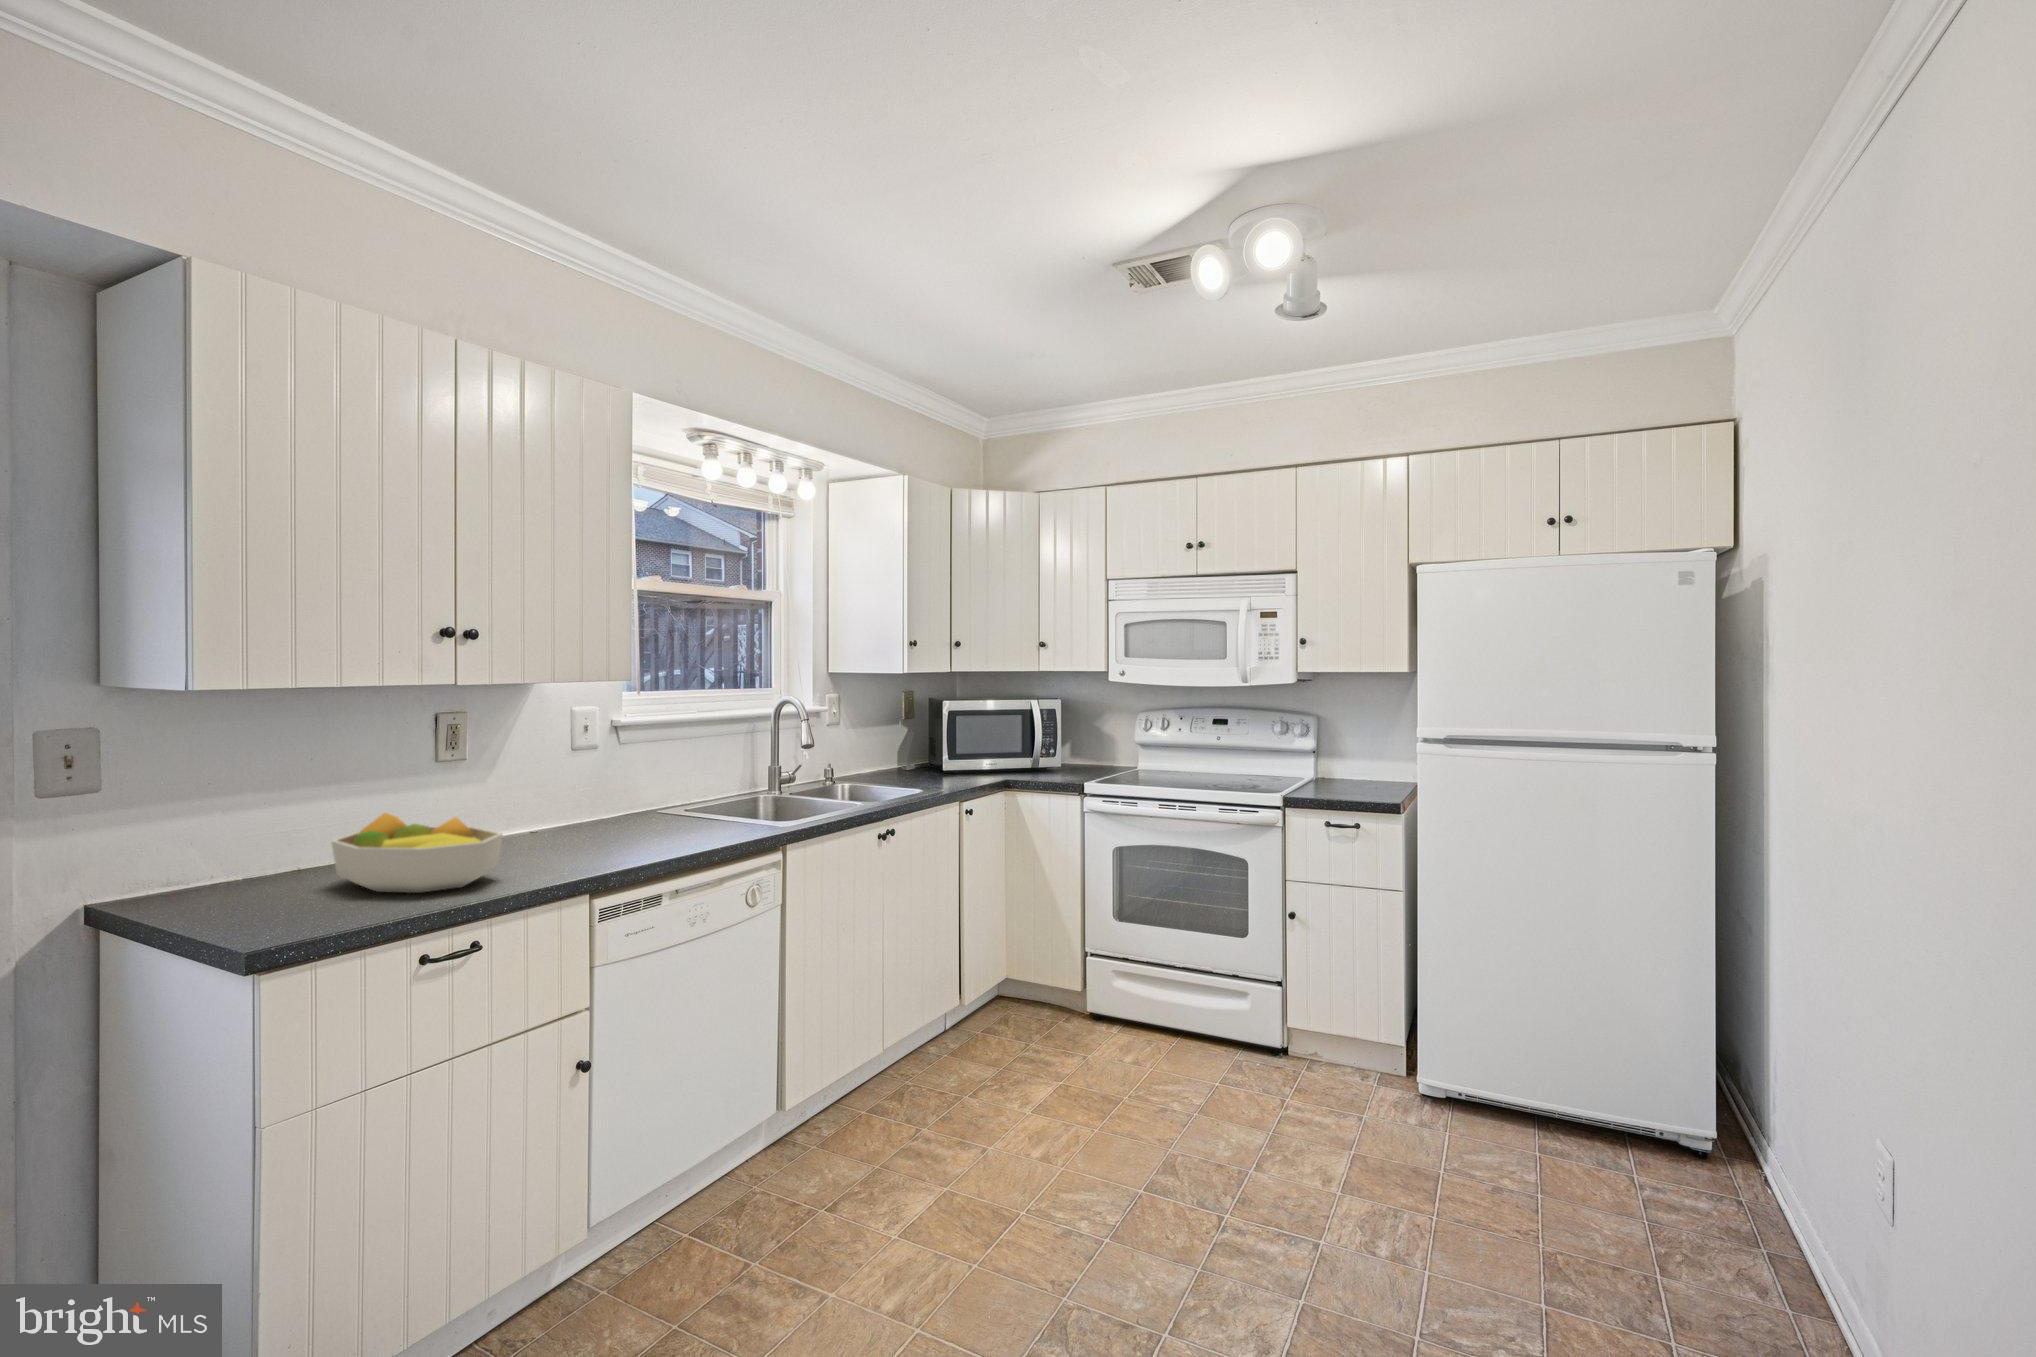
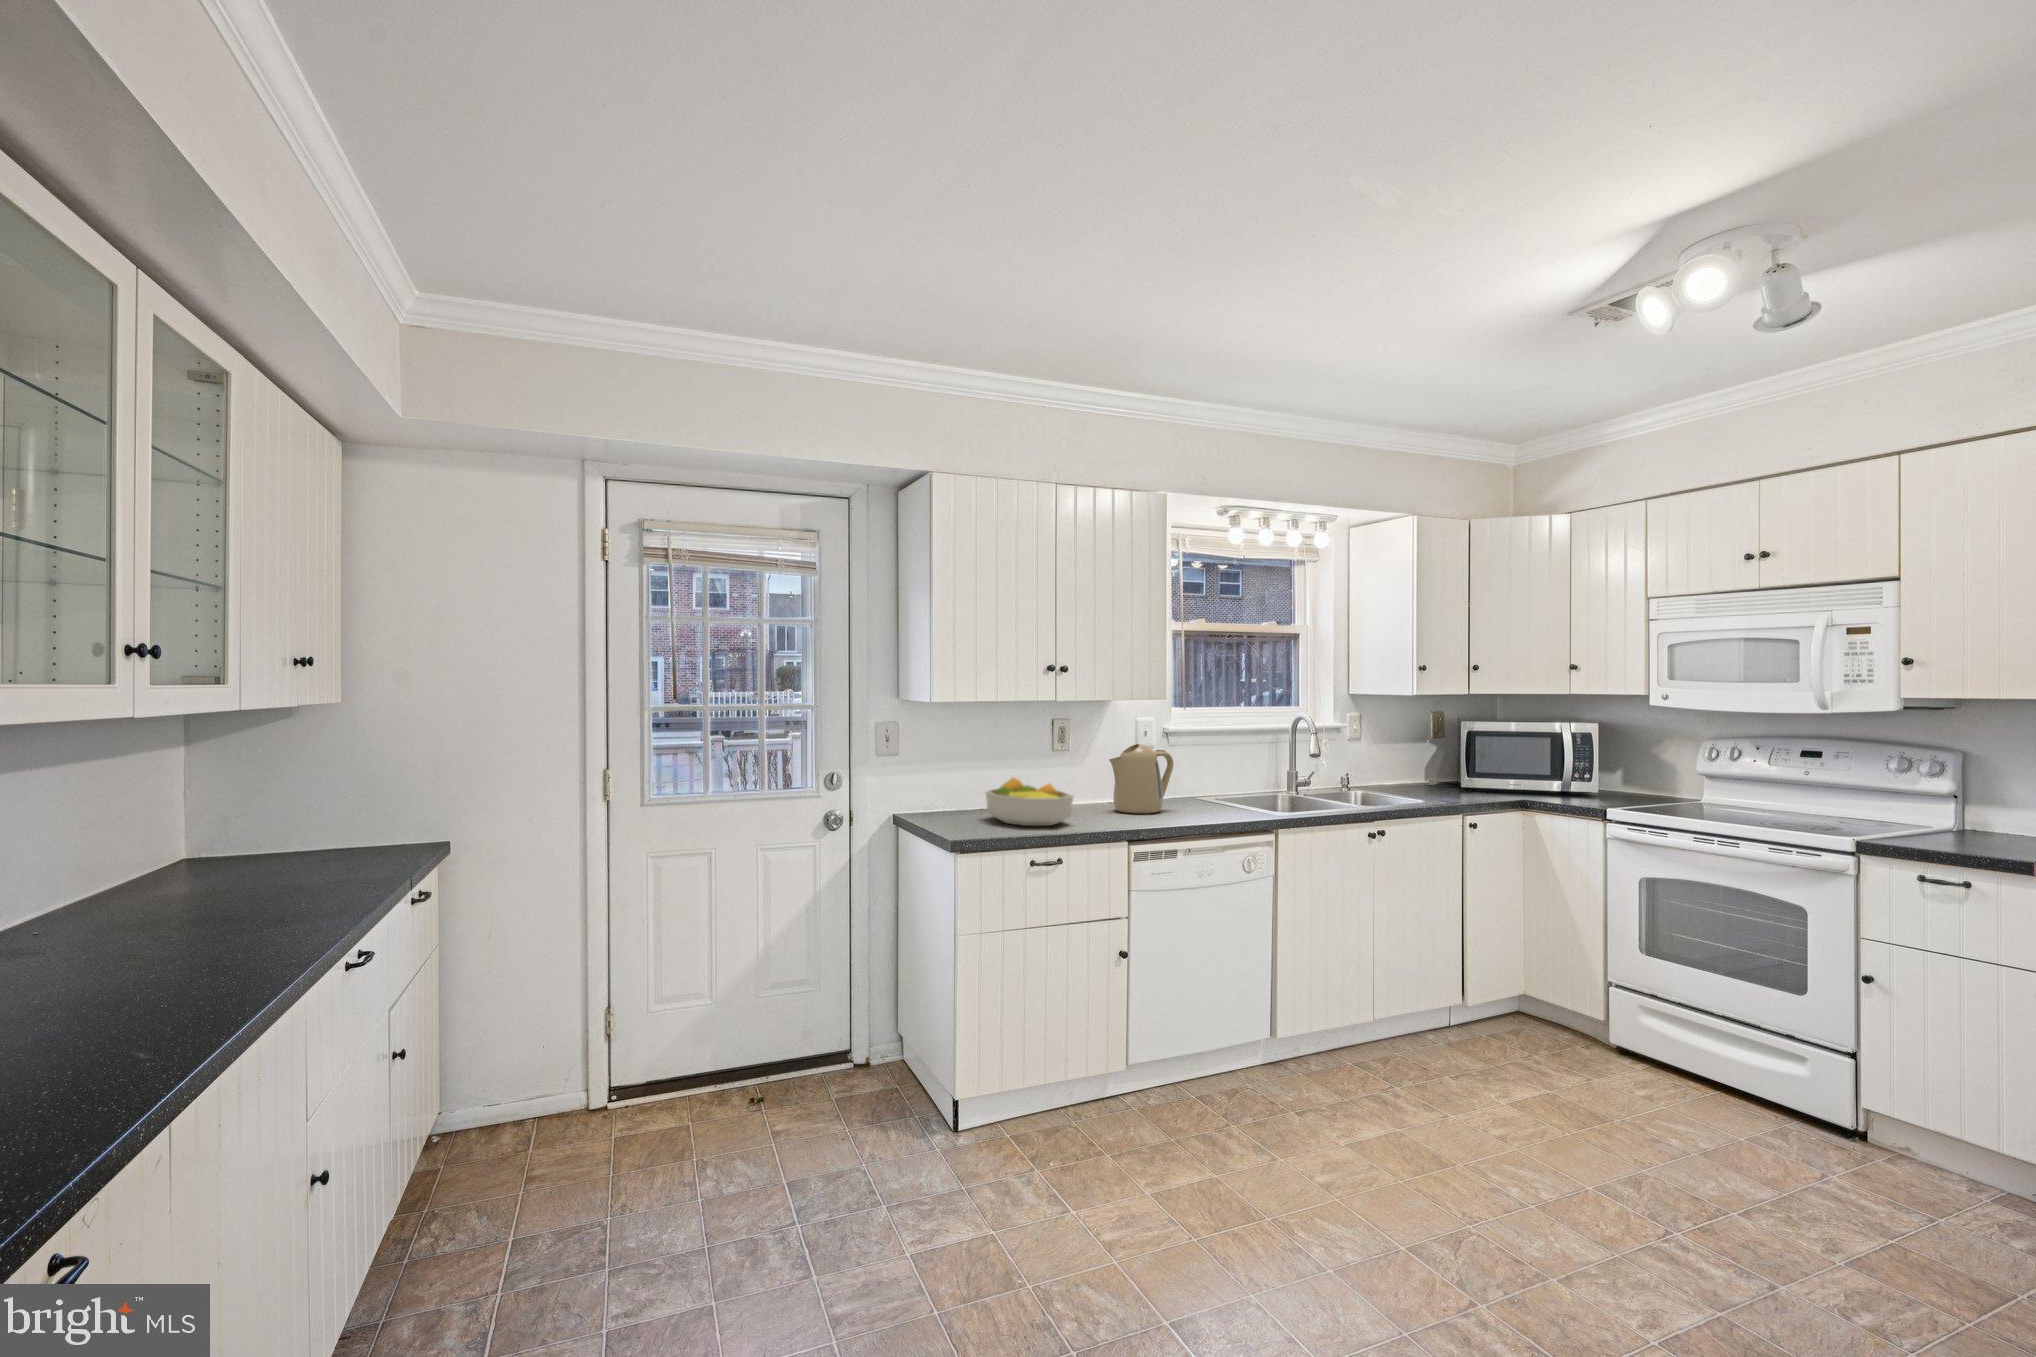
kettle: none [546,746,641,847] -> present [1109,744,1173,814]

